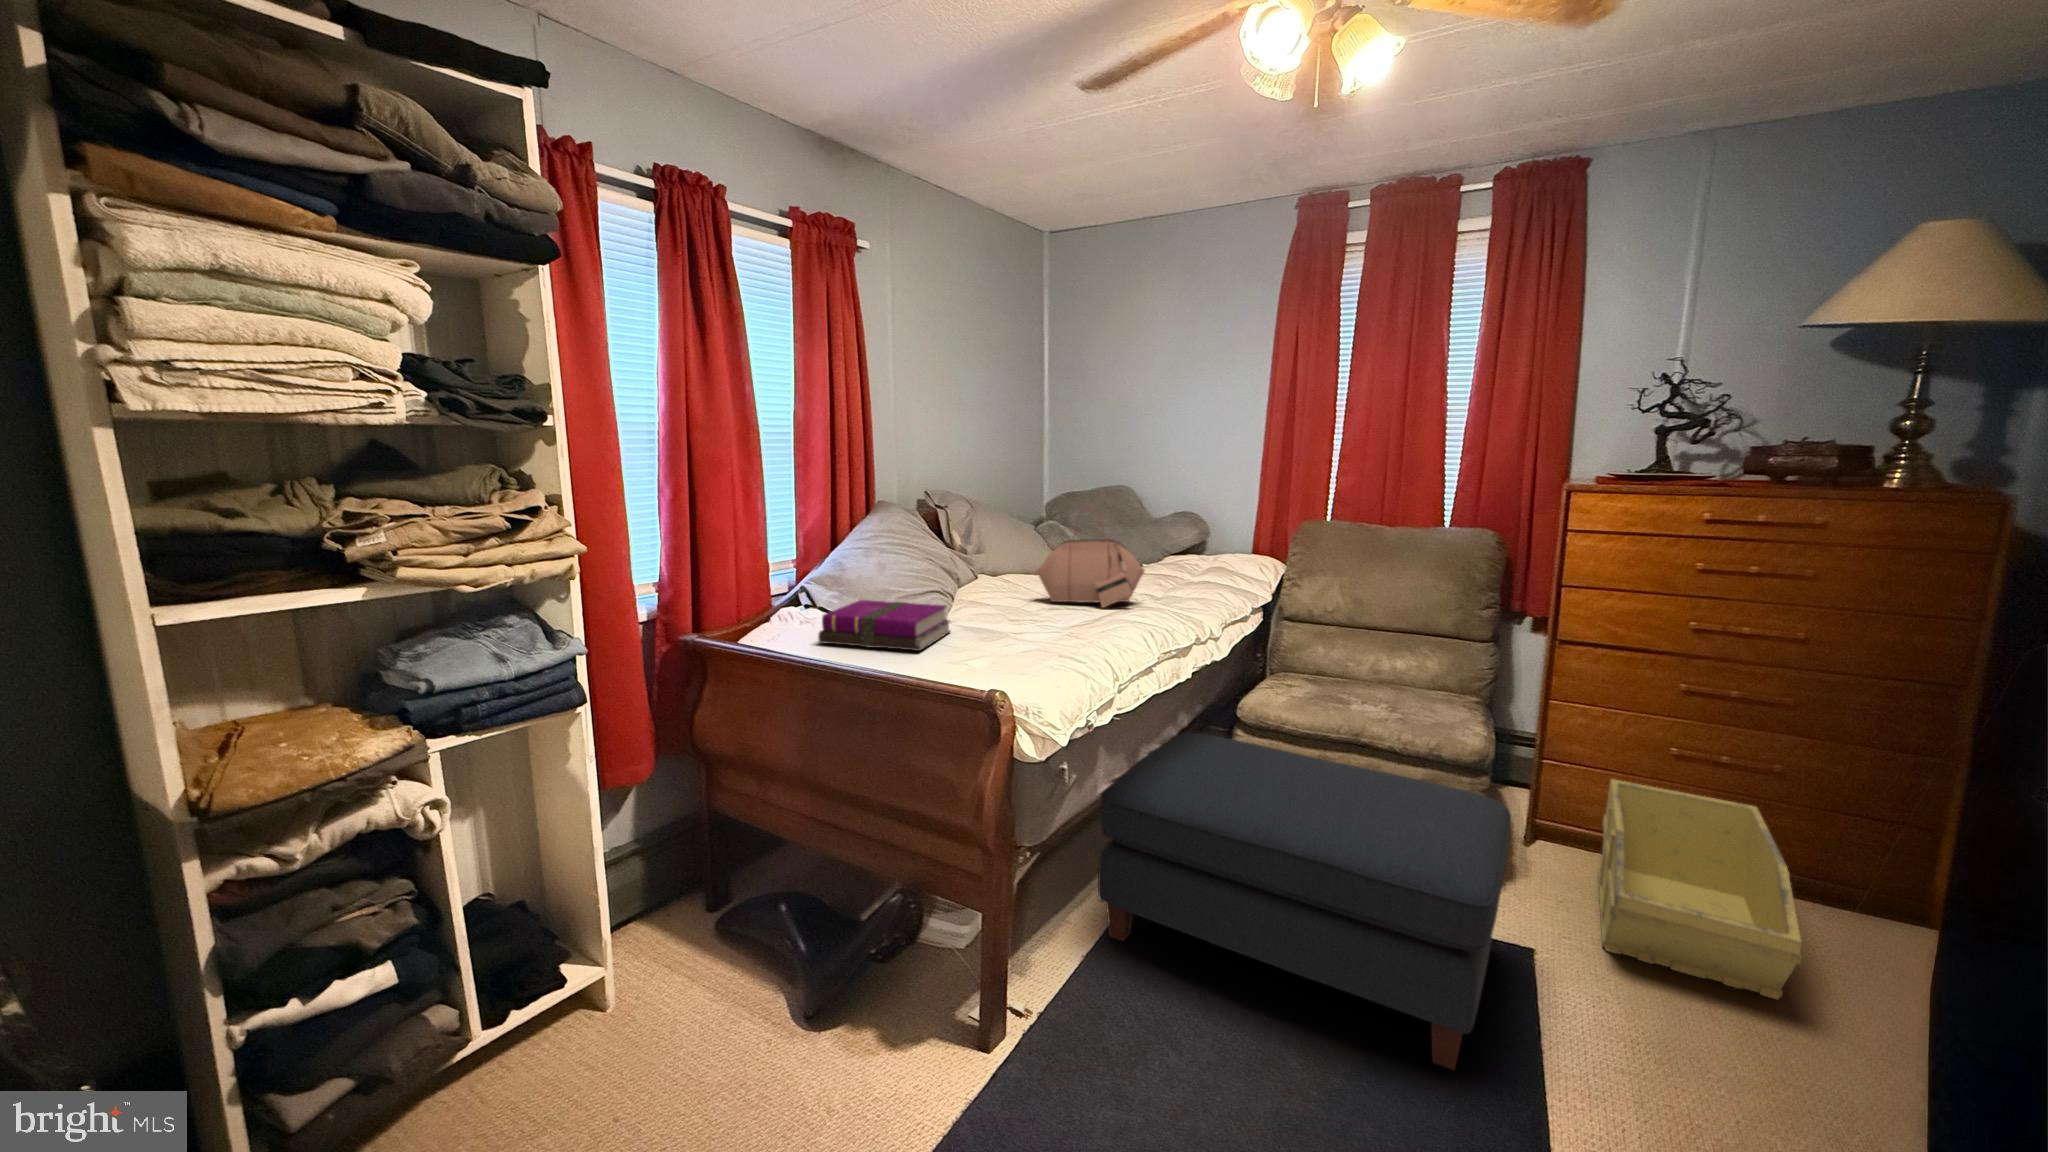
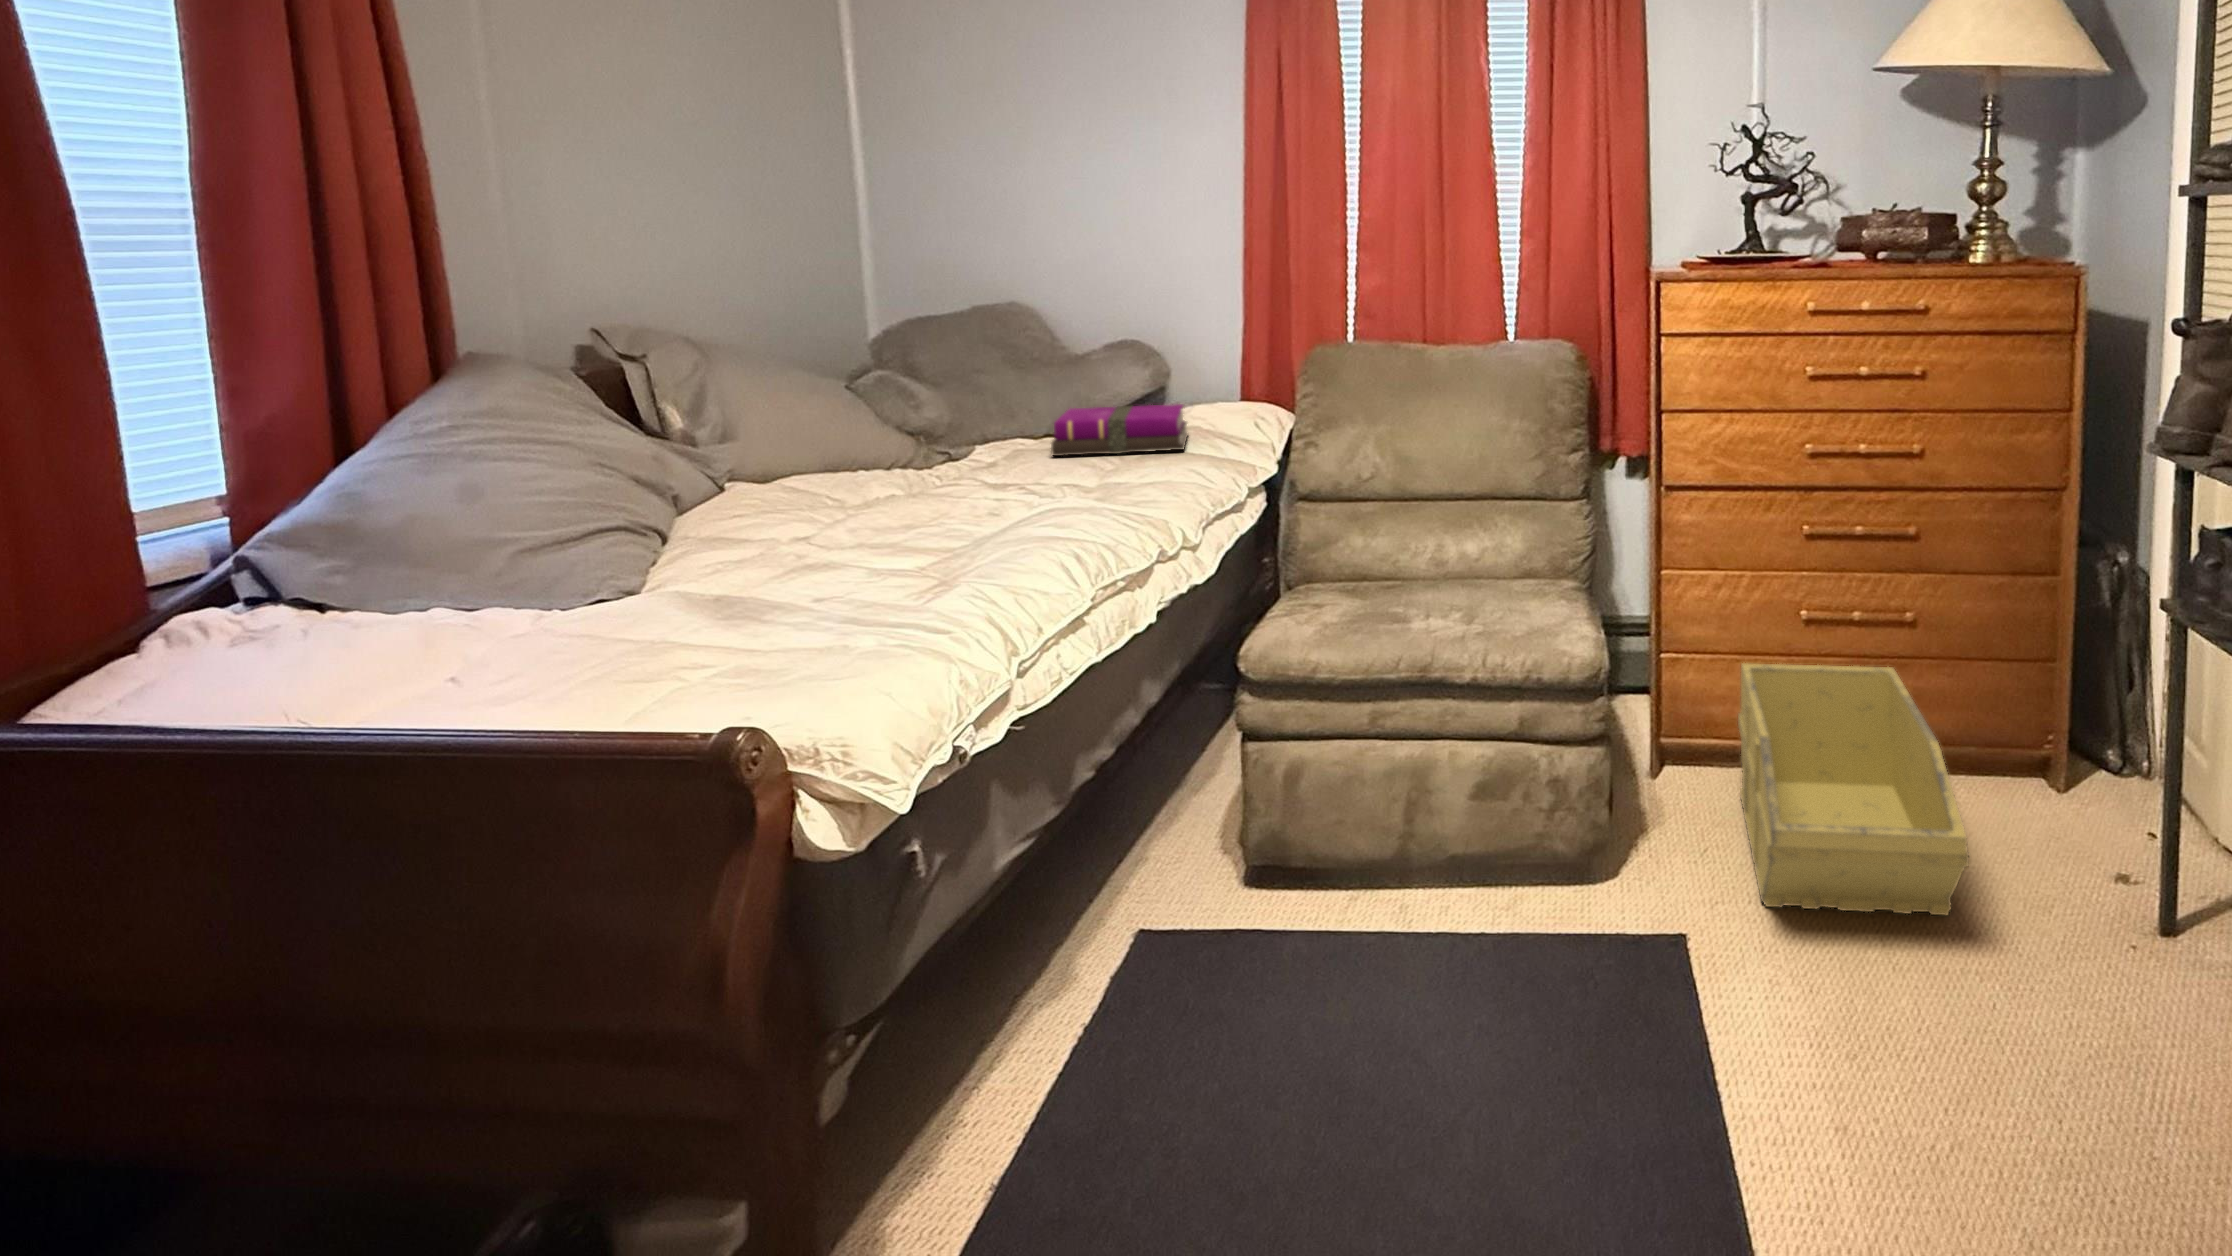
handbag: present [1036,537,1145,608] -> none [846,338,1060,520]
notebook: present [818,600,950,651] -> present [1051,404,1188,456]
ottoman: present [1098,733,1511,1070] -> none [1000,713,1644,1175]

